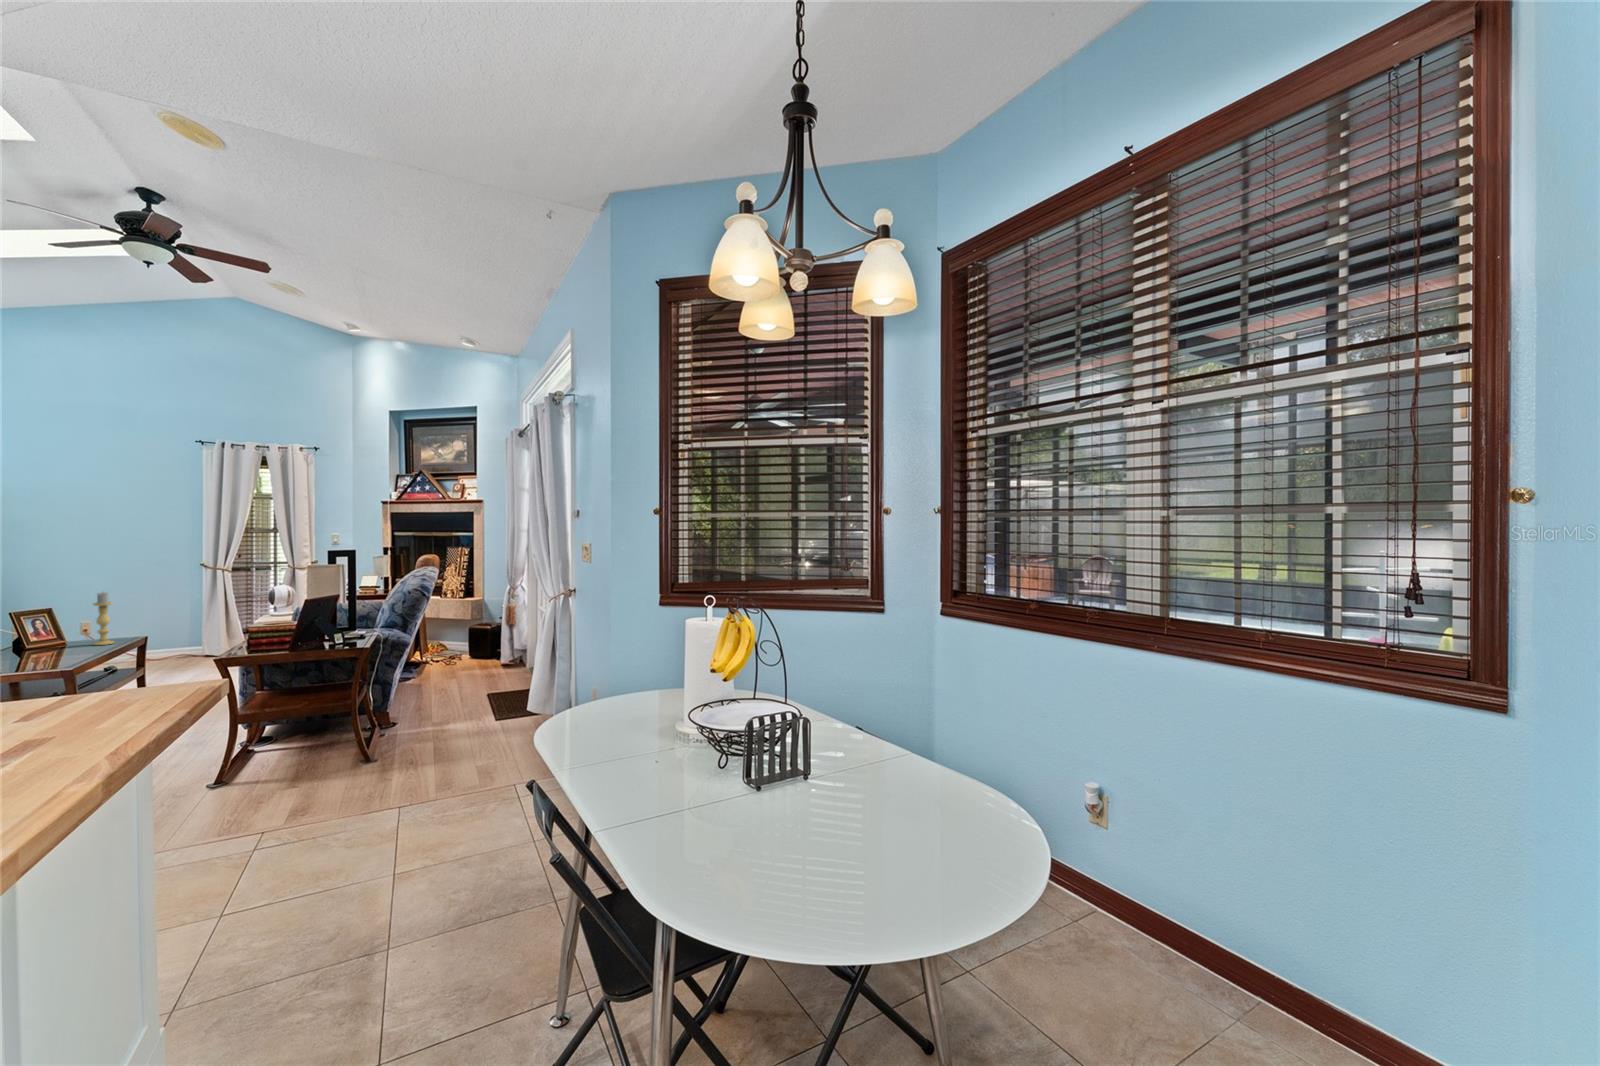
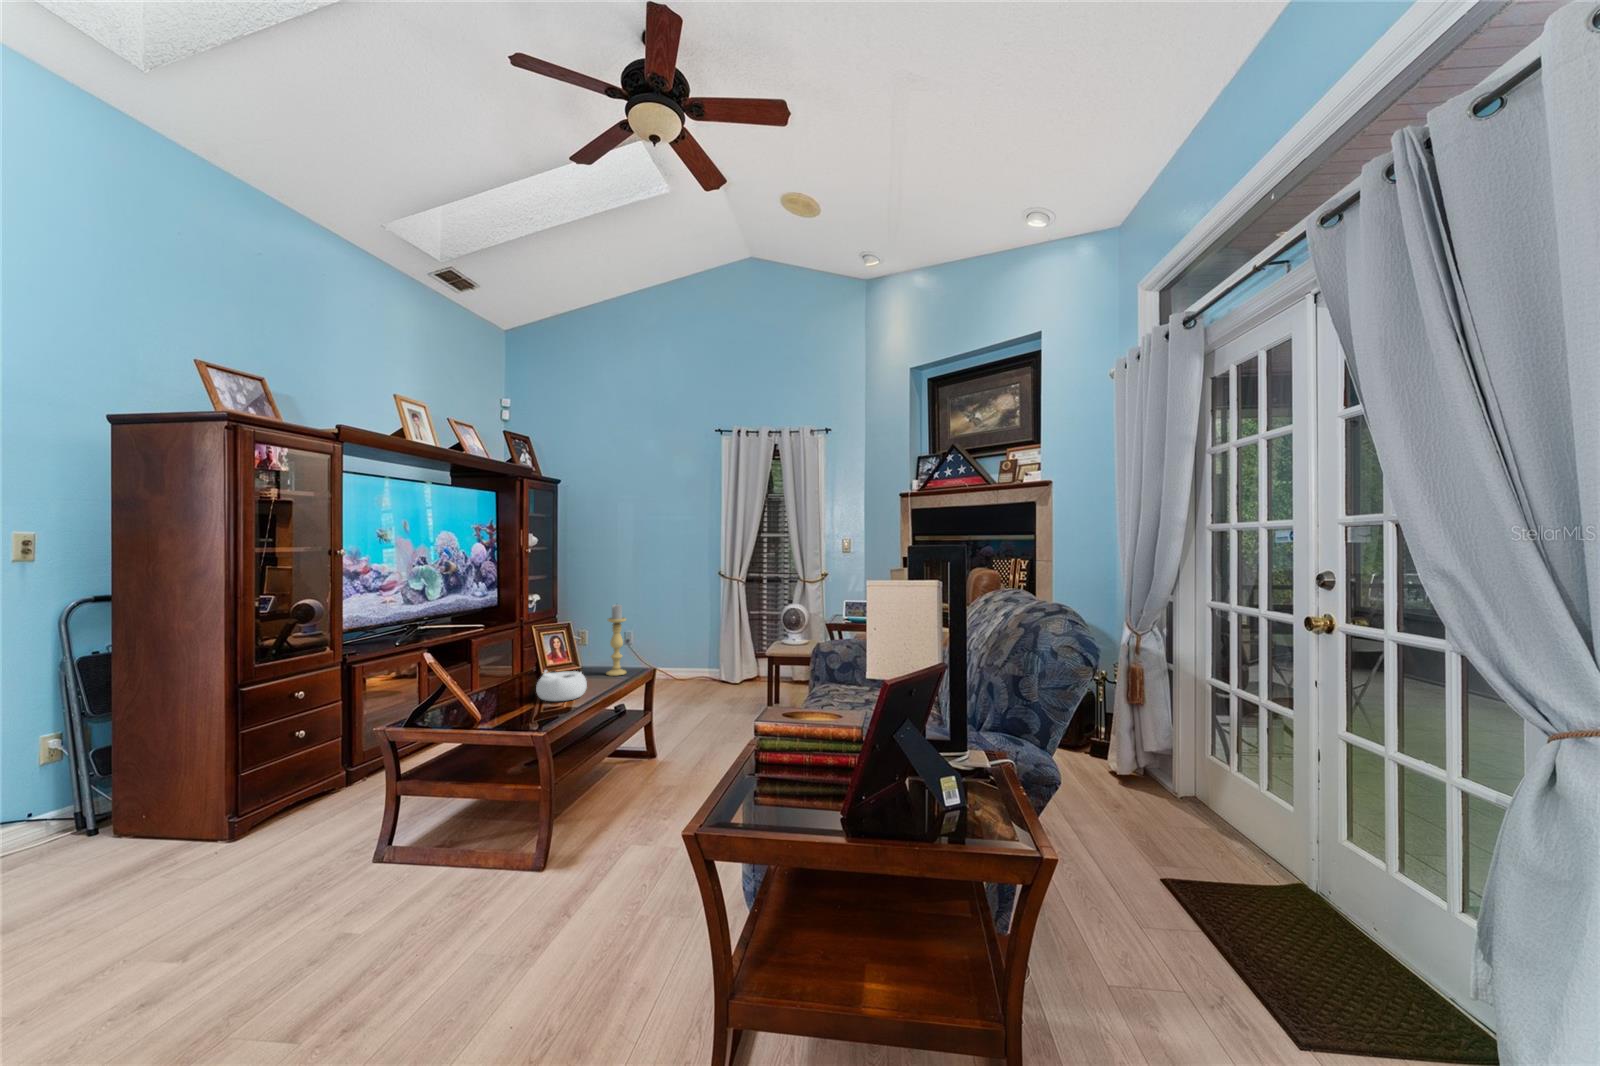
decorative bowl: none [33,639,85,661] -> present [536,670,587,701]

